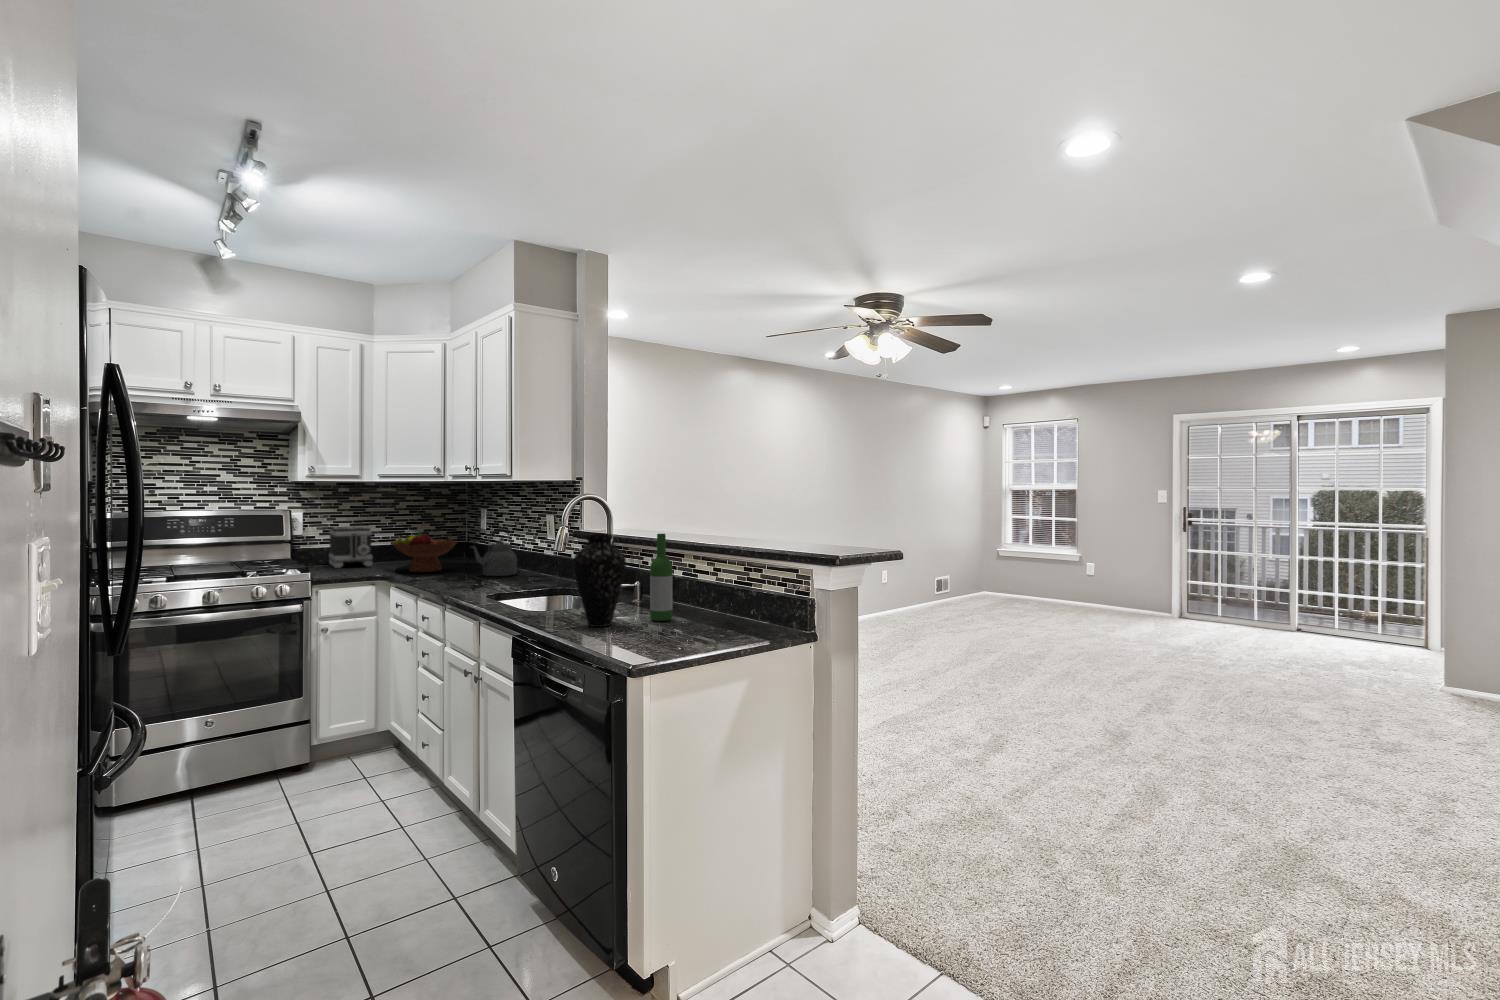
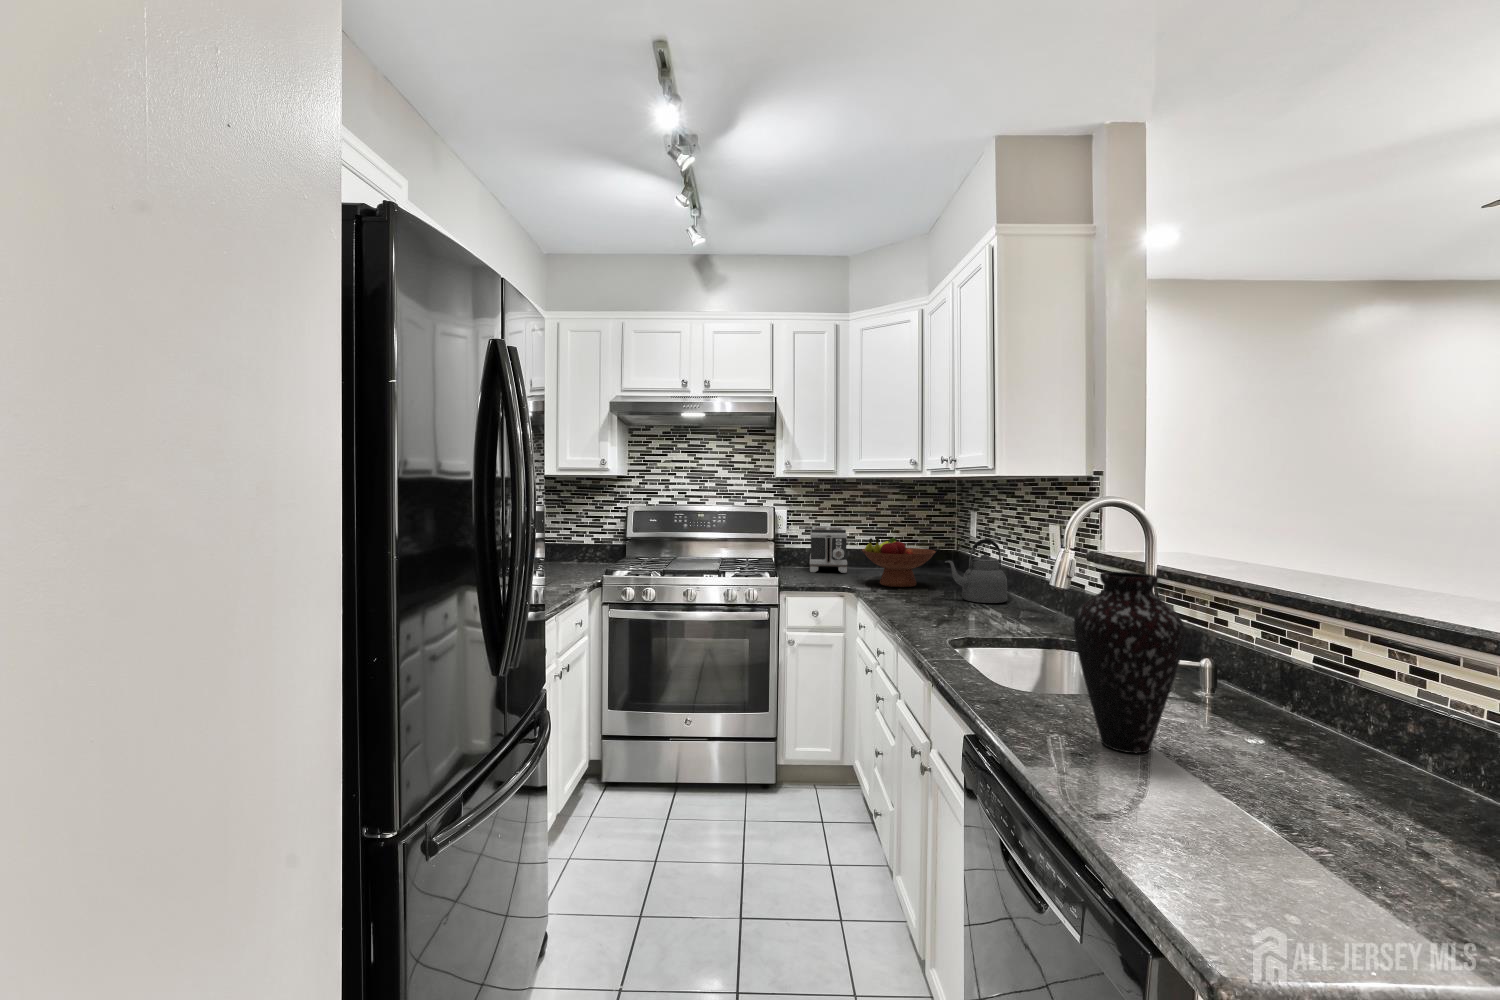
wine bottle: present [650,534,673,621] -> none [1238,580,1296,762]

